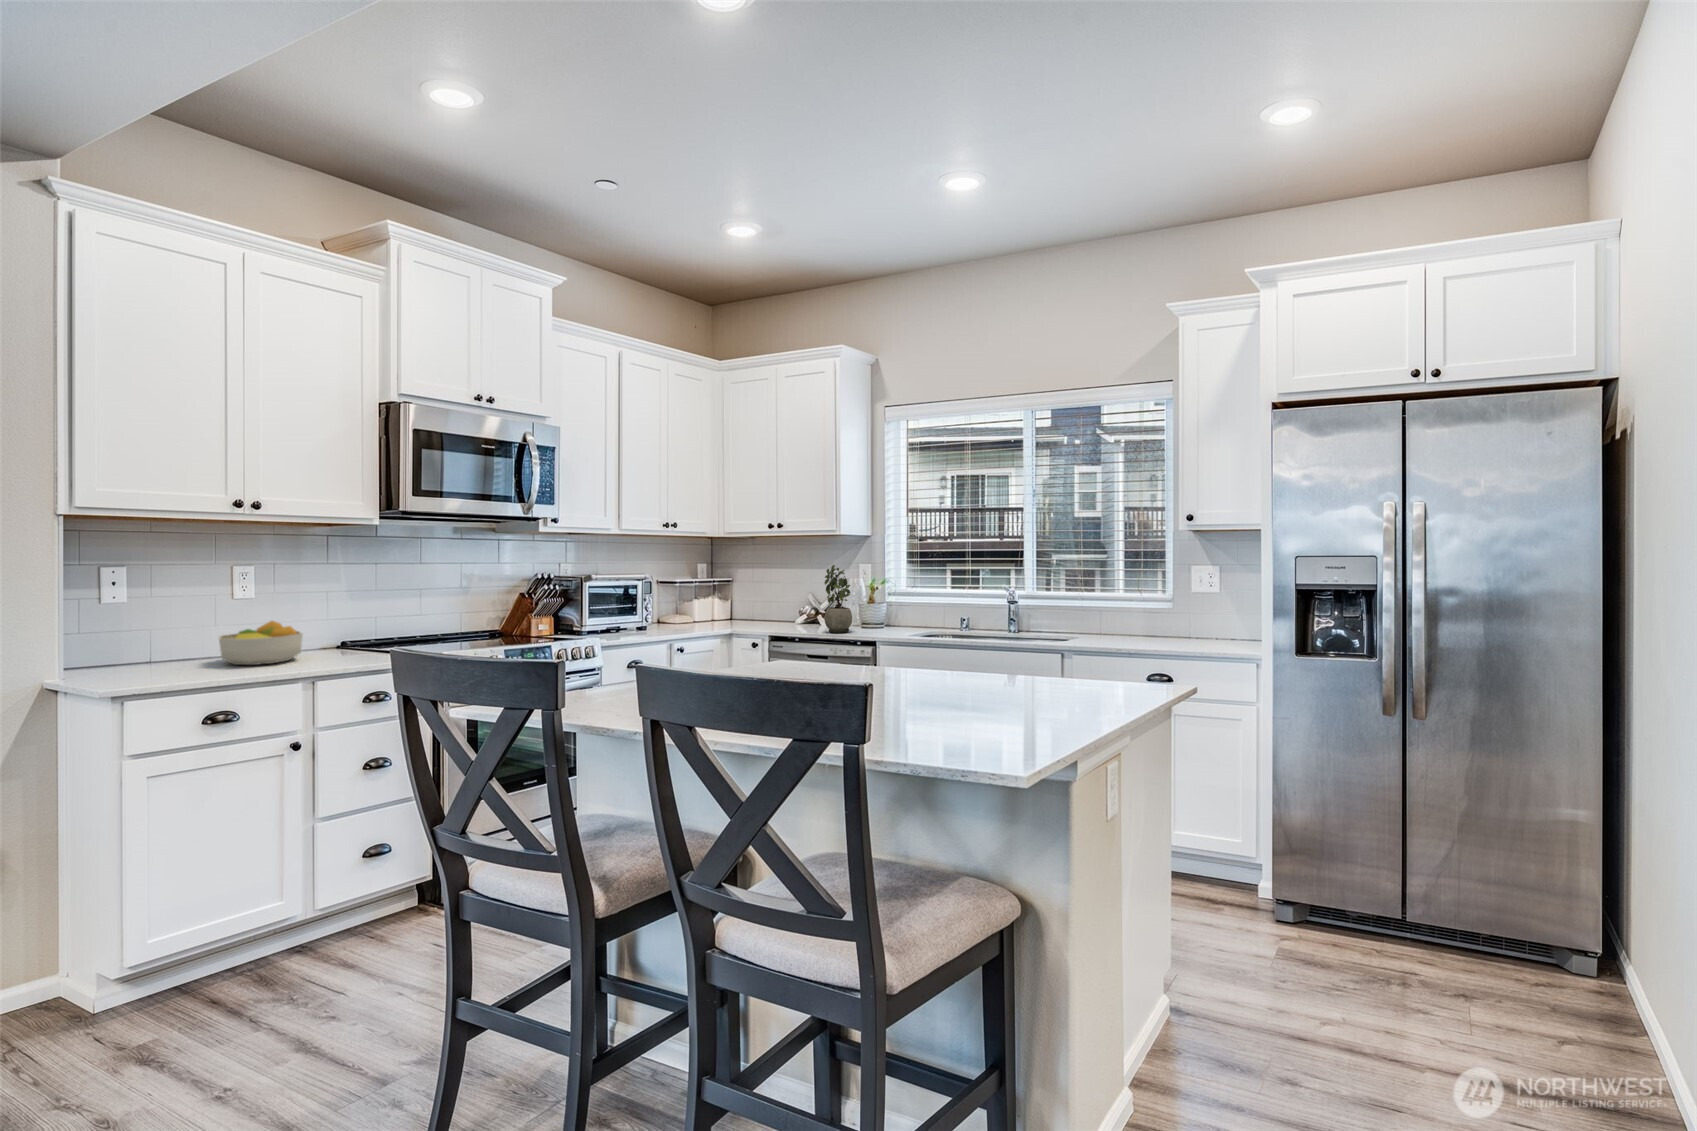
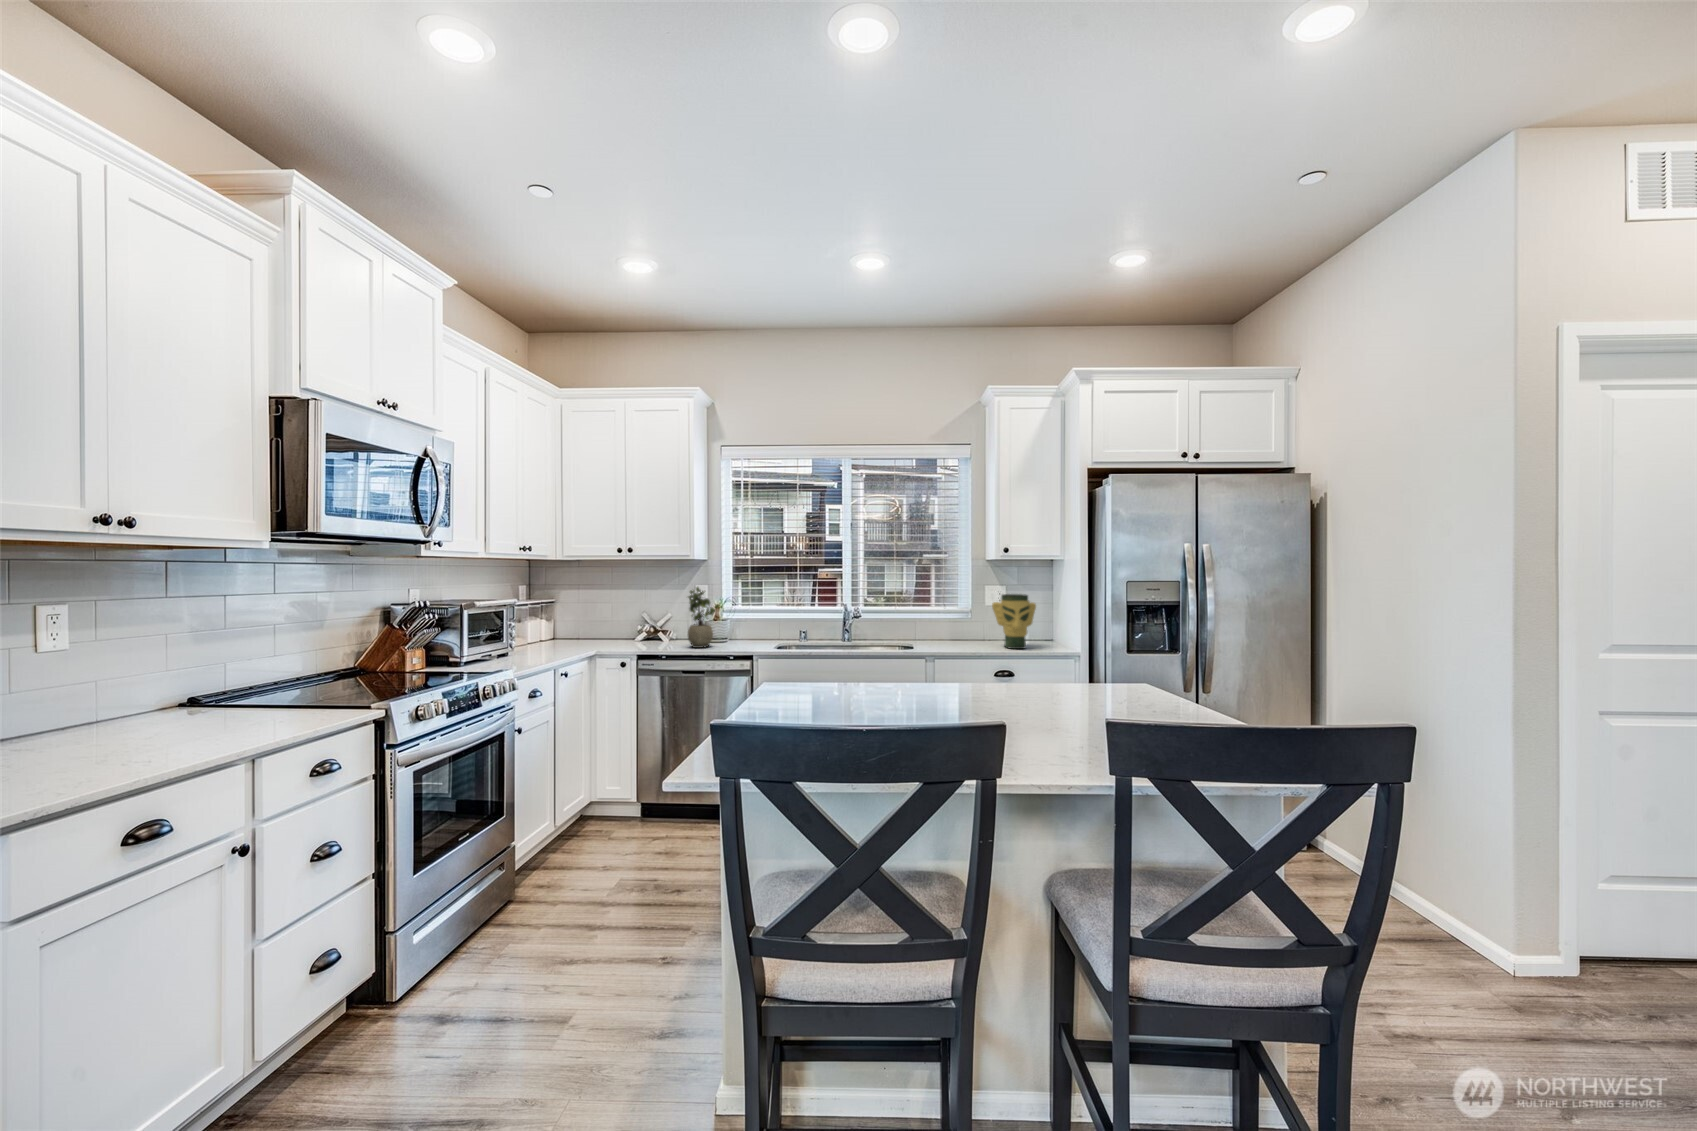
vase: none [1176,578,1239,654] -> present [992,594,1036,649]
fruit bowl: present [219,621,303,665] -> none [45,682,193,752]

